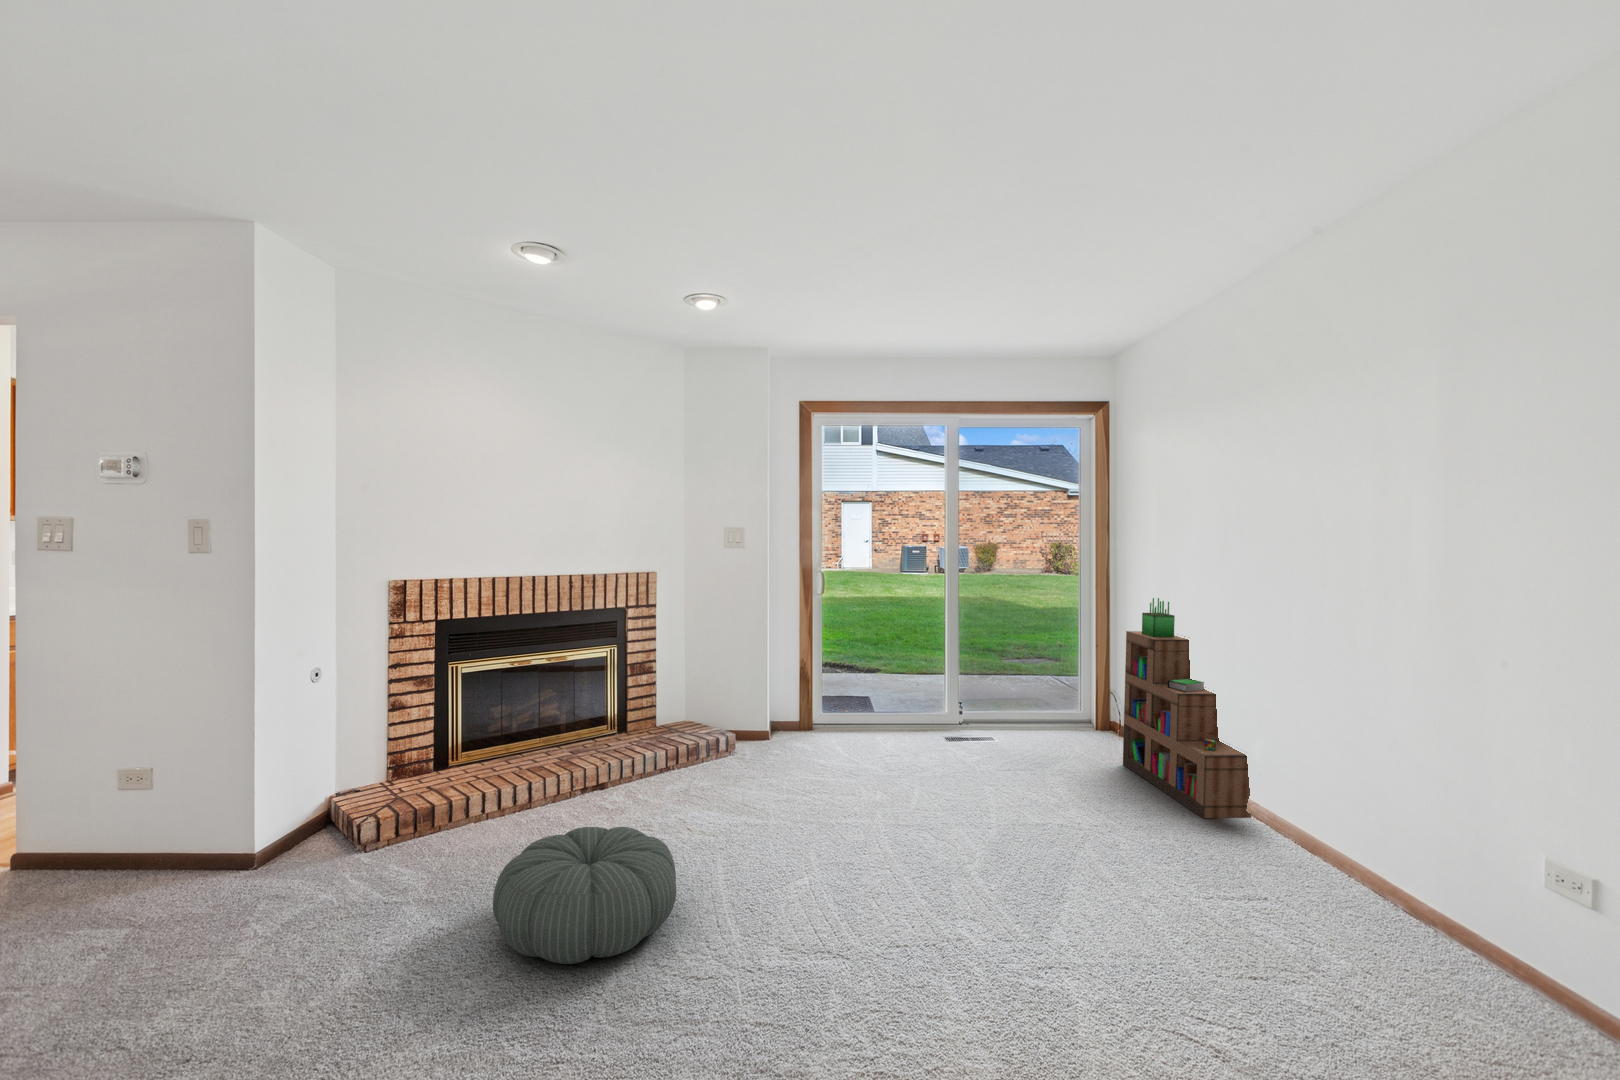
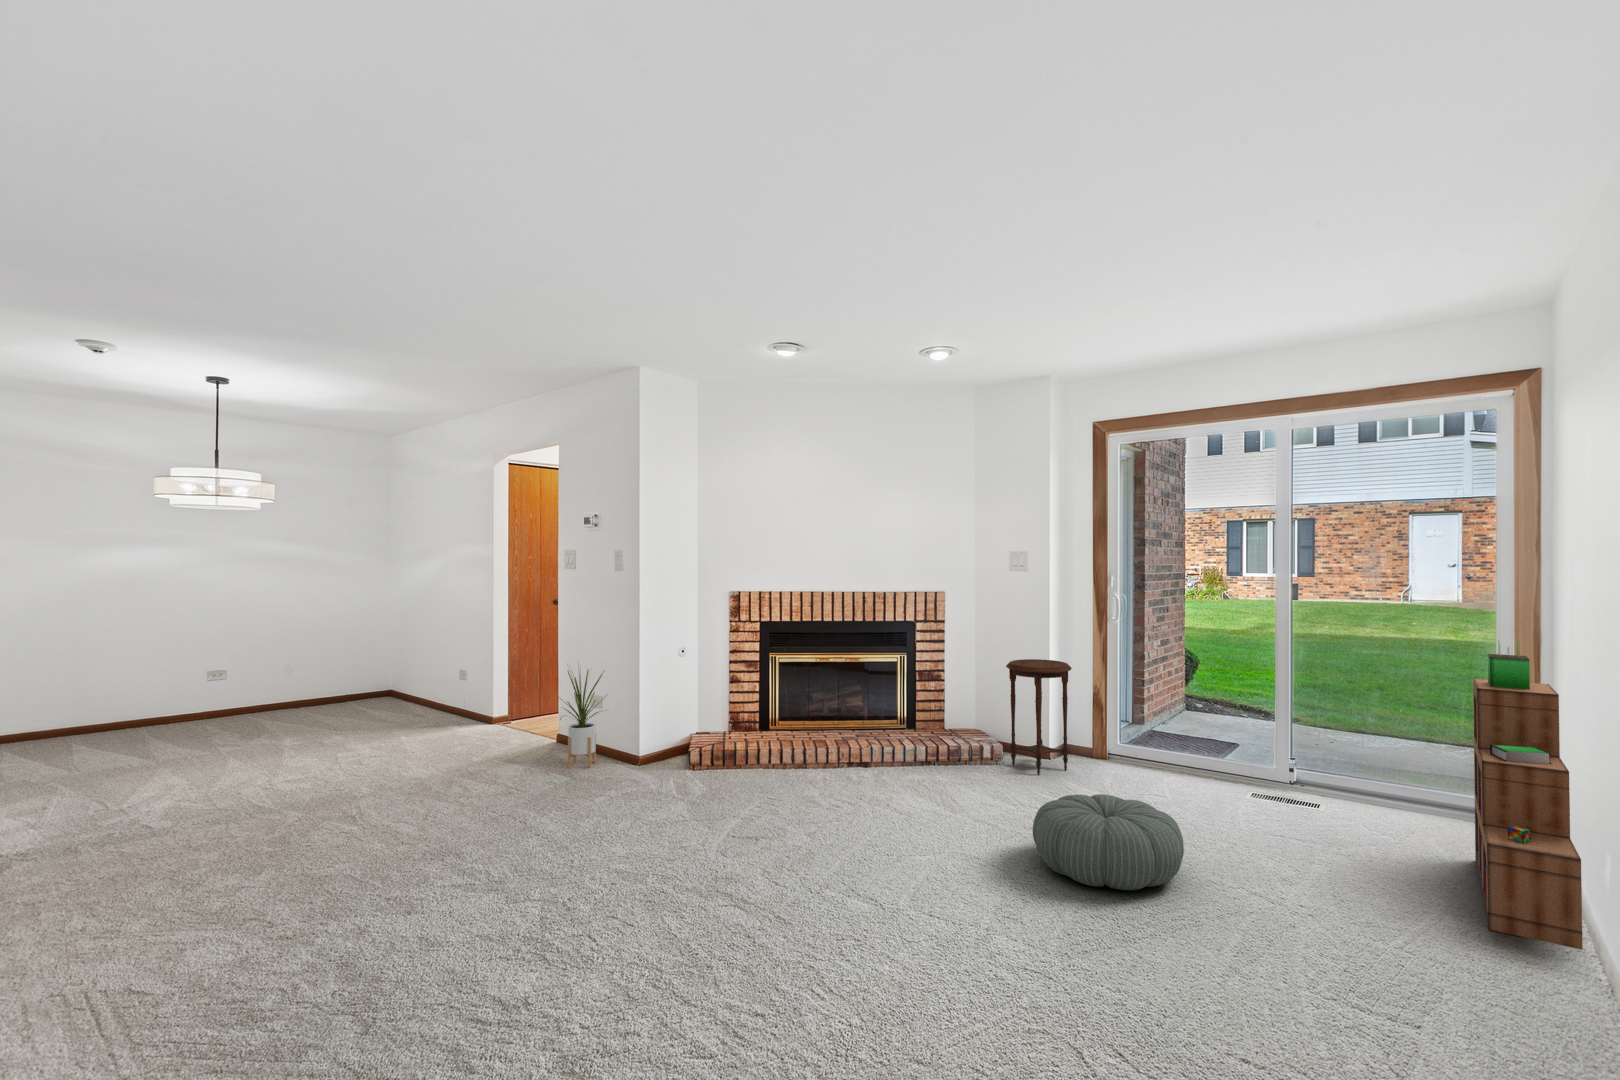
side table: none [741,640,805,758] -> present [1006,659,1072,775]
house plant: none [53,714,196,908] -> present [560,670,607,768]
pouf: present [493,827,676,964] -> present [1033,794,1184,890]

